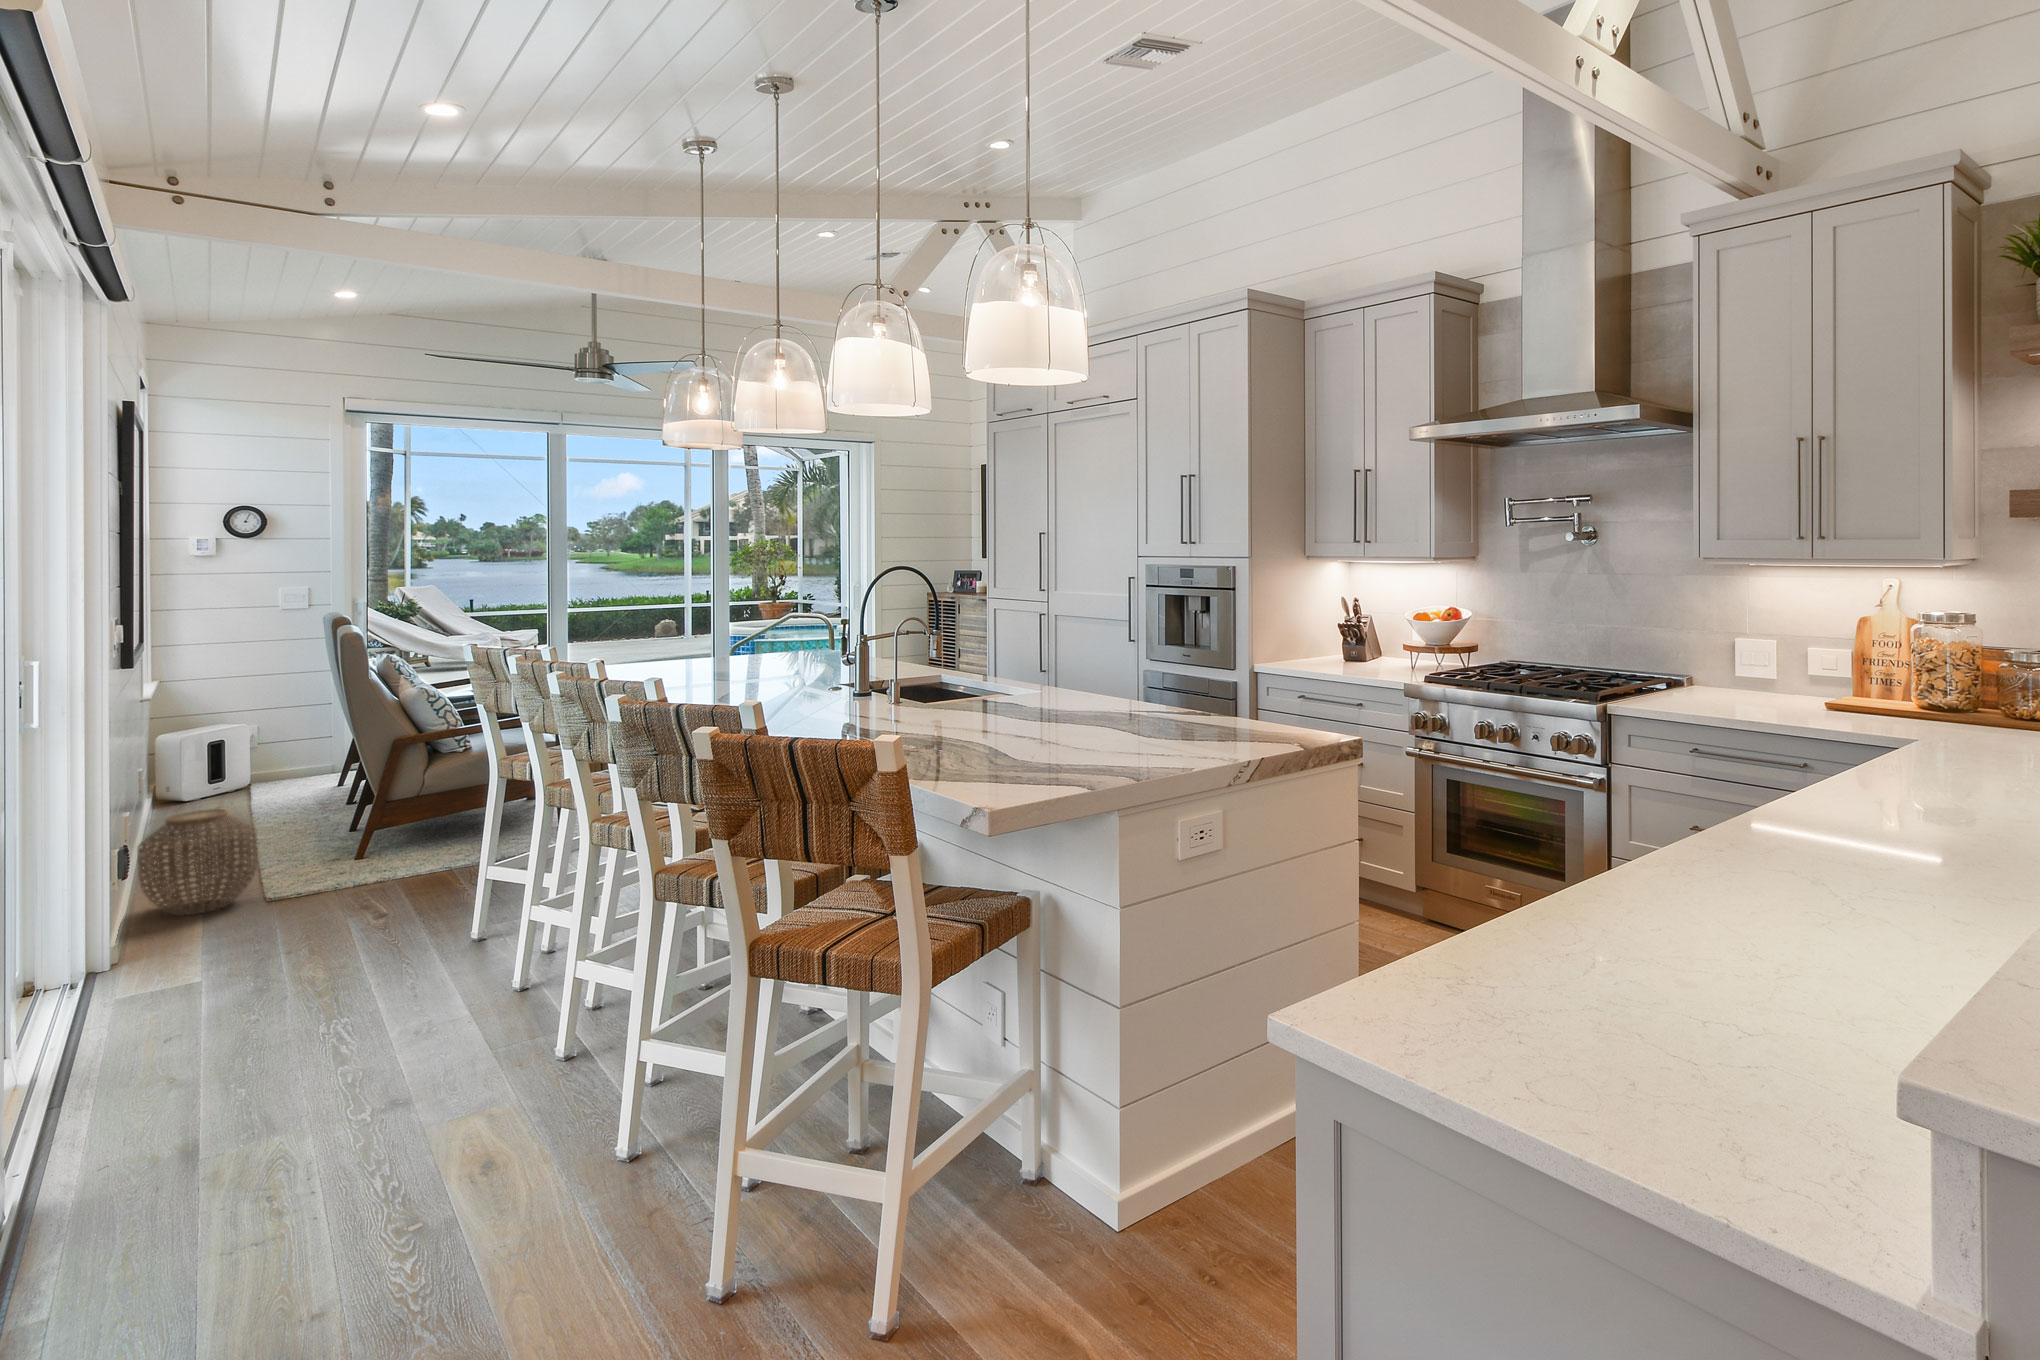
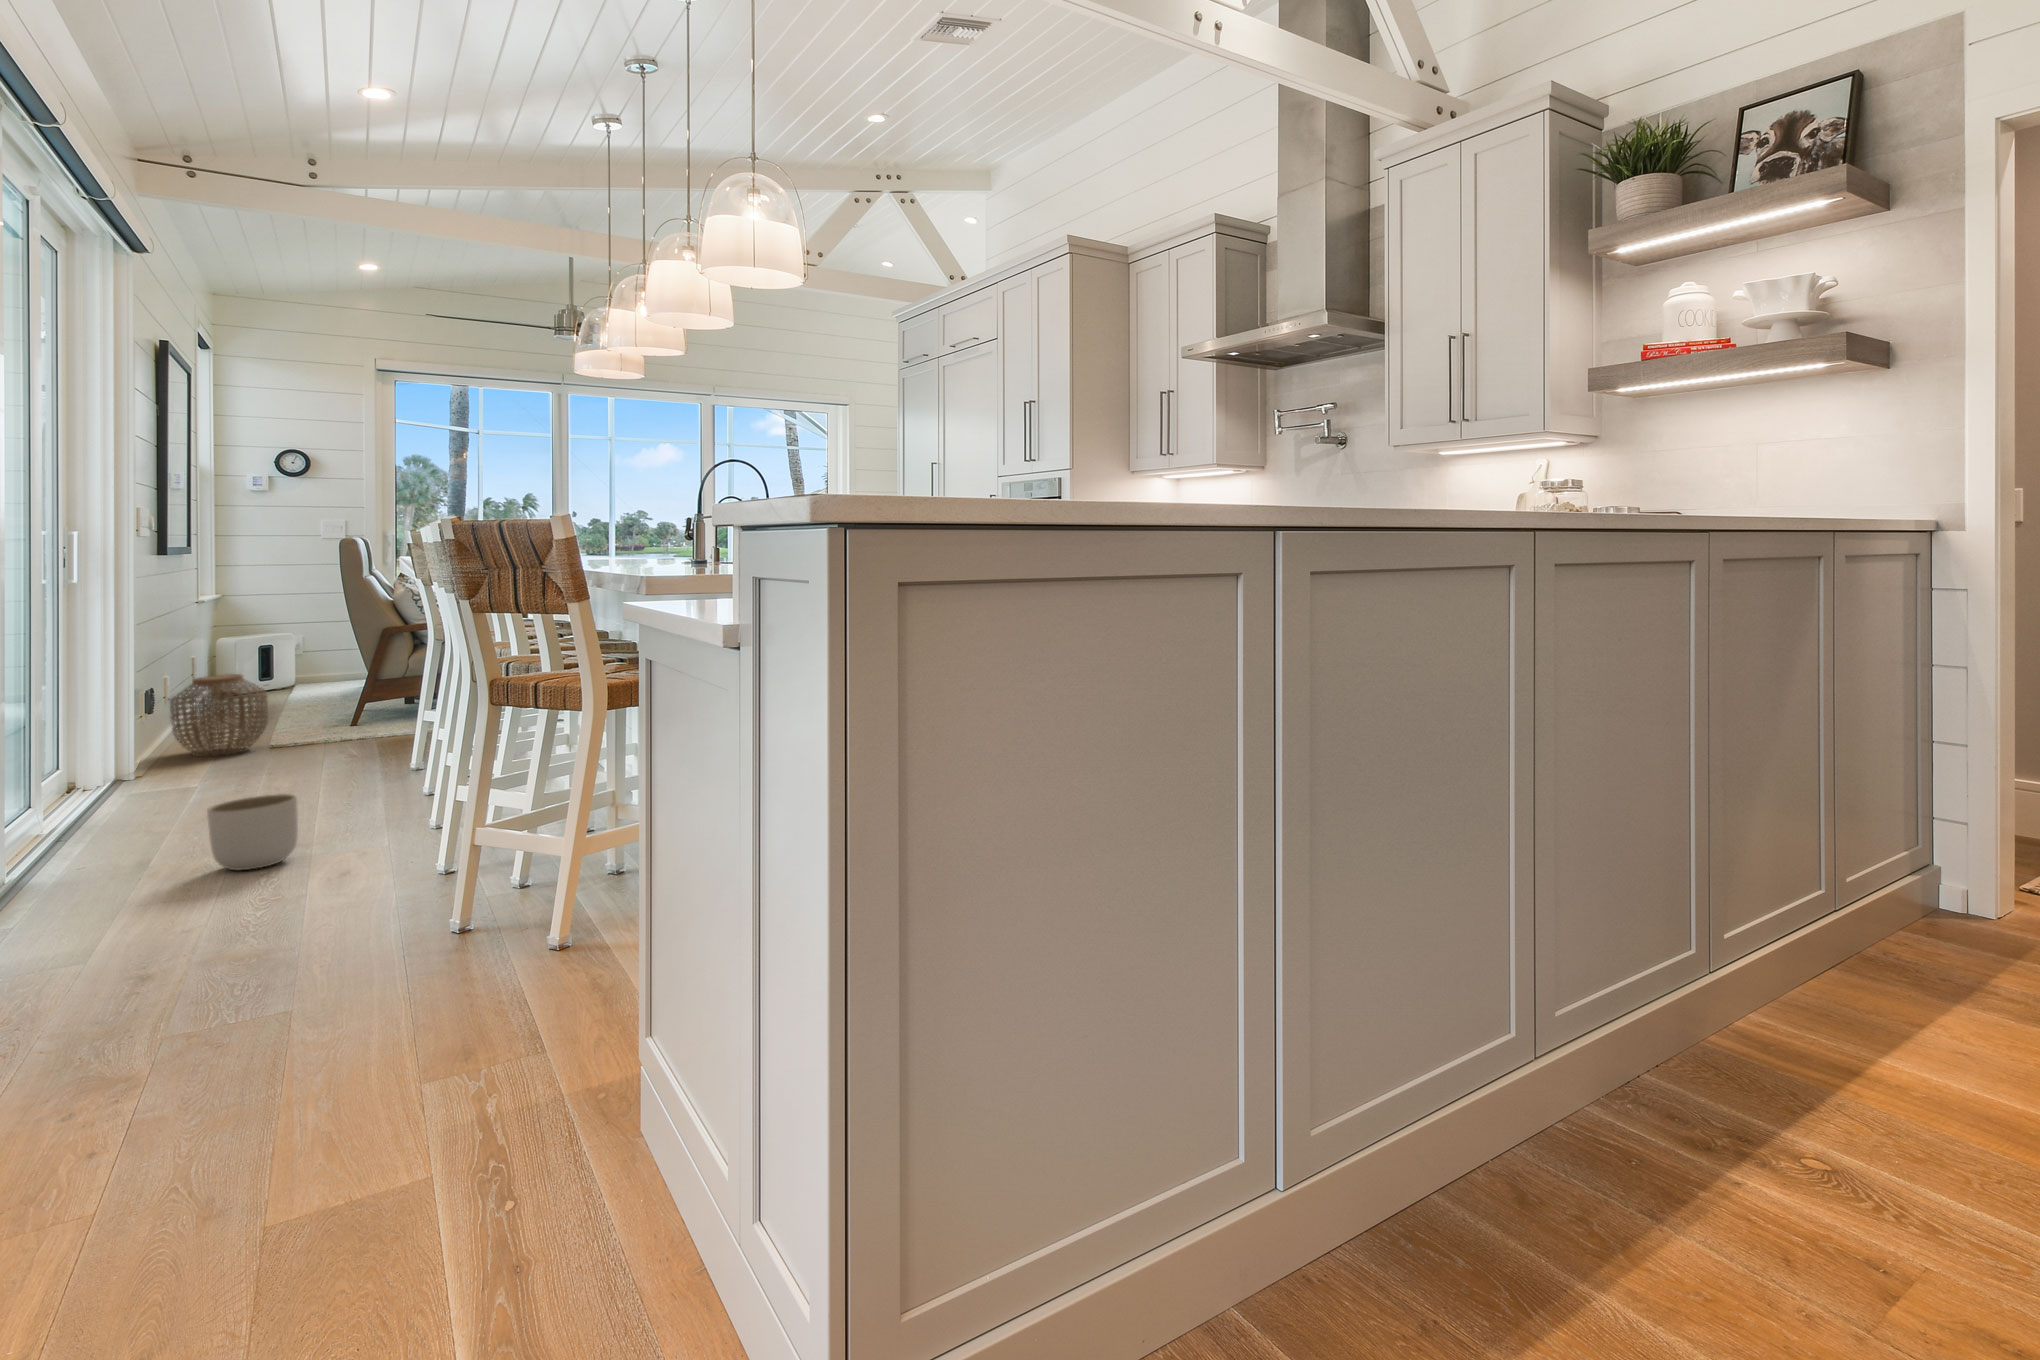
planter: none [277,1033,390,1147] -> present [207,794,298,870]

